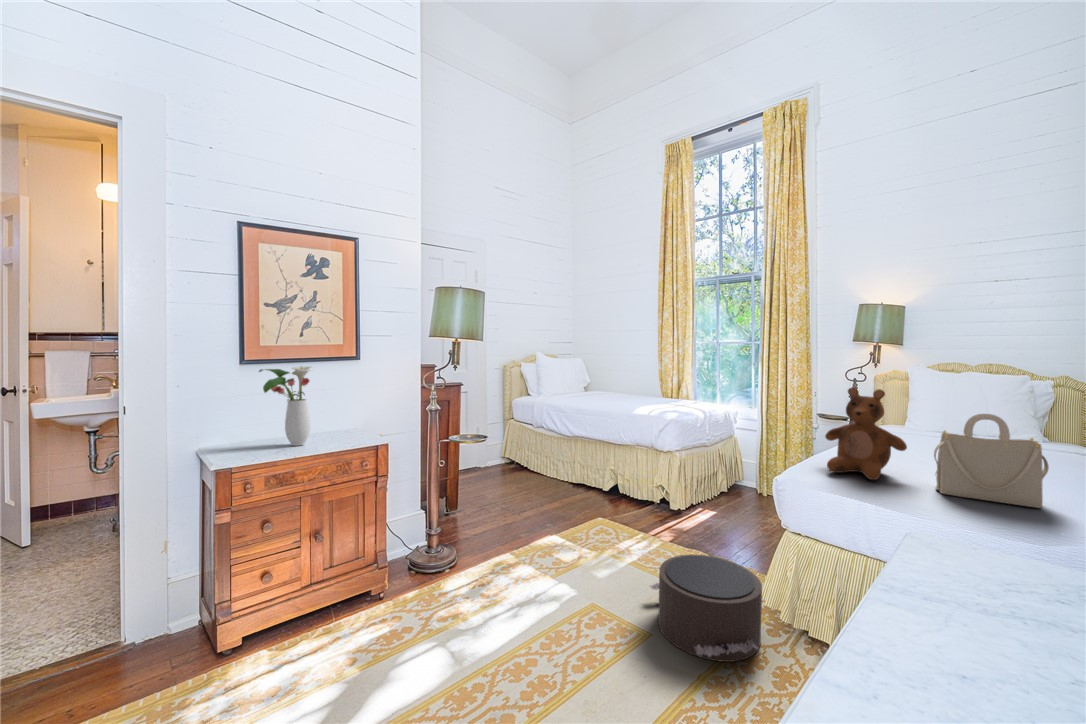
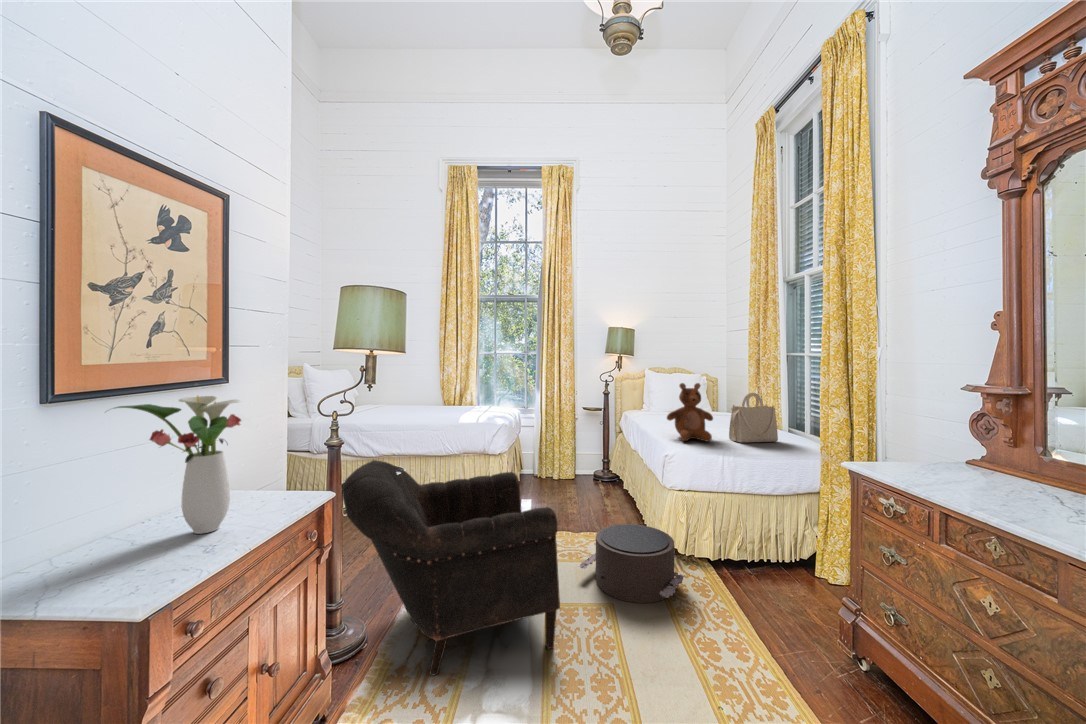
armchair: none [406,428,596,637] -> present [342,460,560,676]

